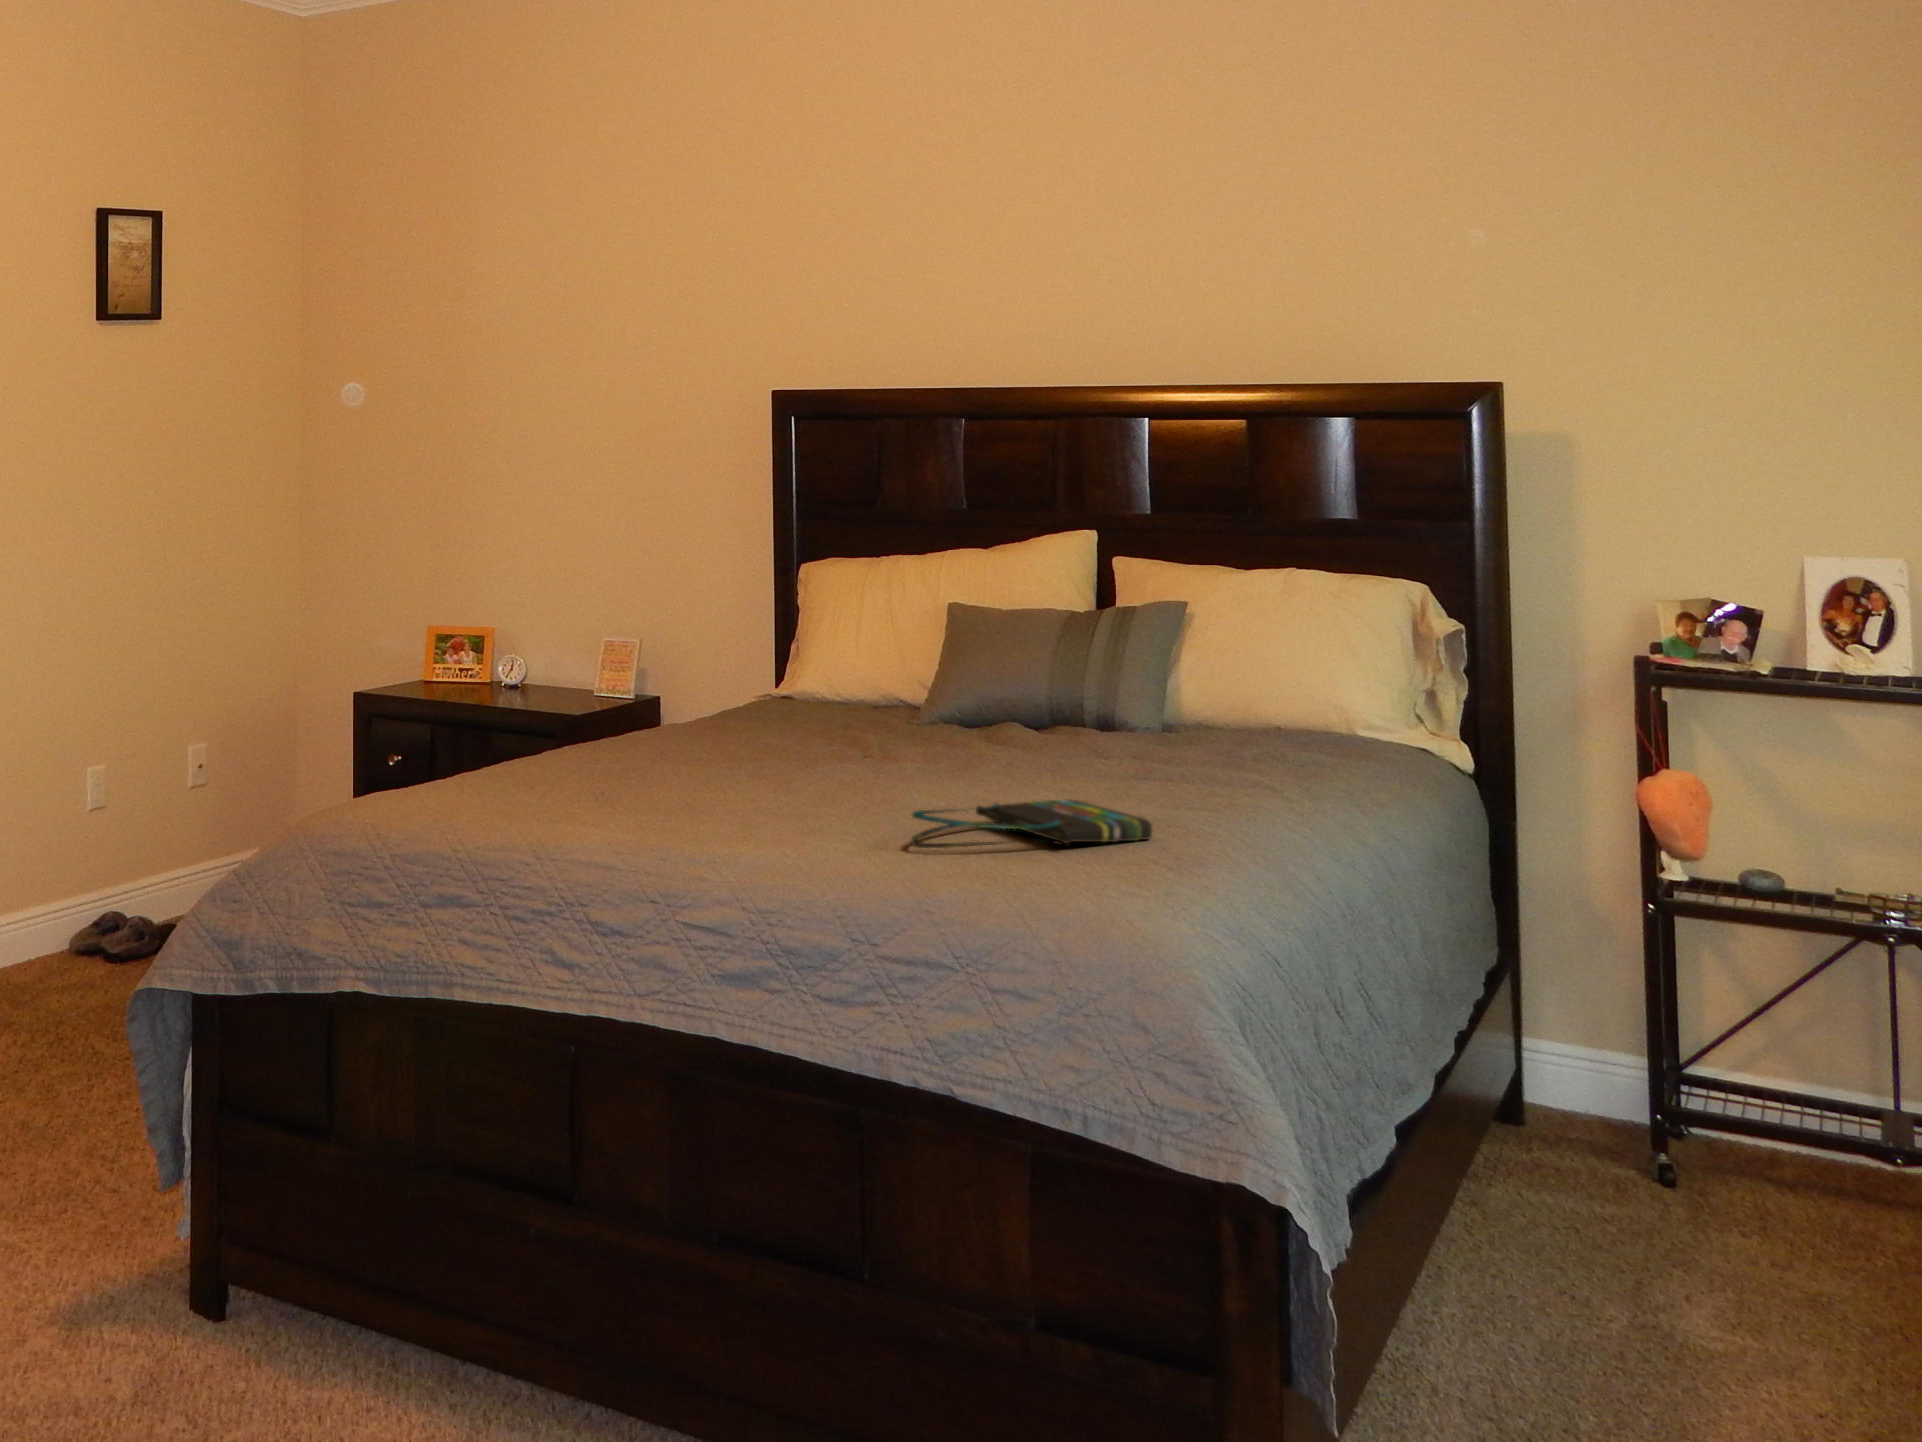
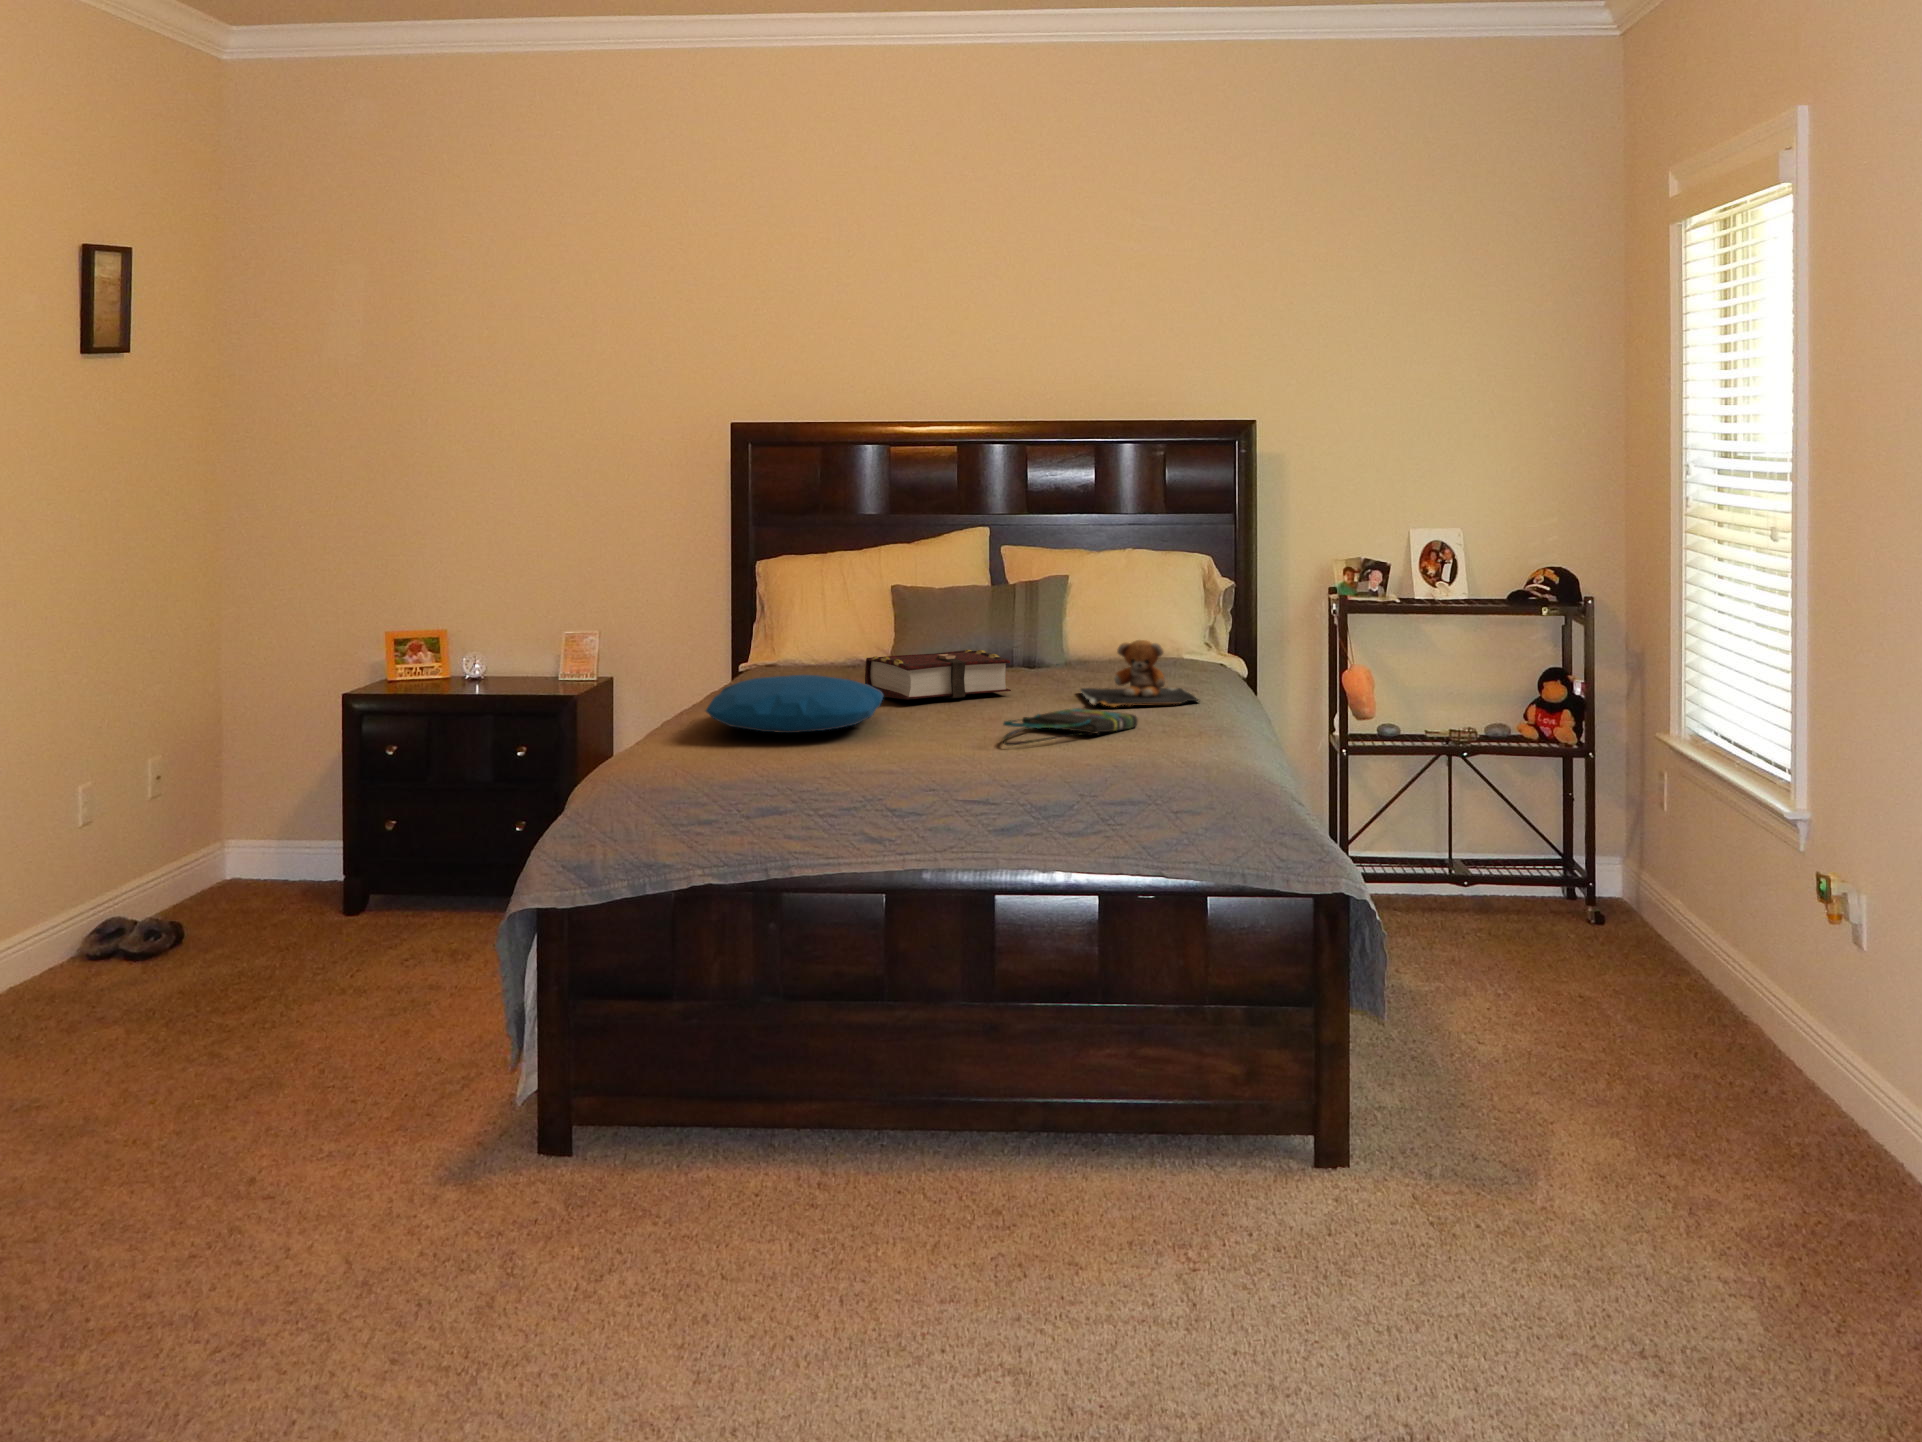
book: none [837,698,1027,763] -> present [865,650,1011,699]
teddy bear: none [1118,705,1303,808] -> present [1079,640,1199,706]
pillow: none [549,715,812,796] -> present [706,675,883,733]

